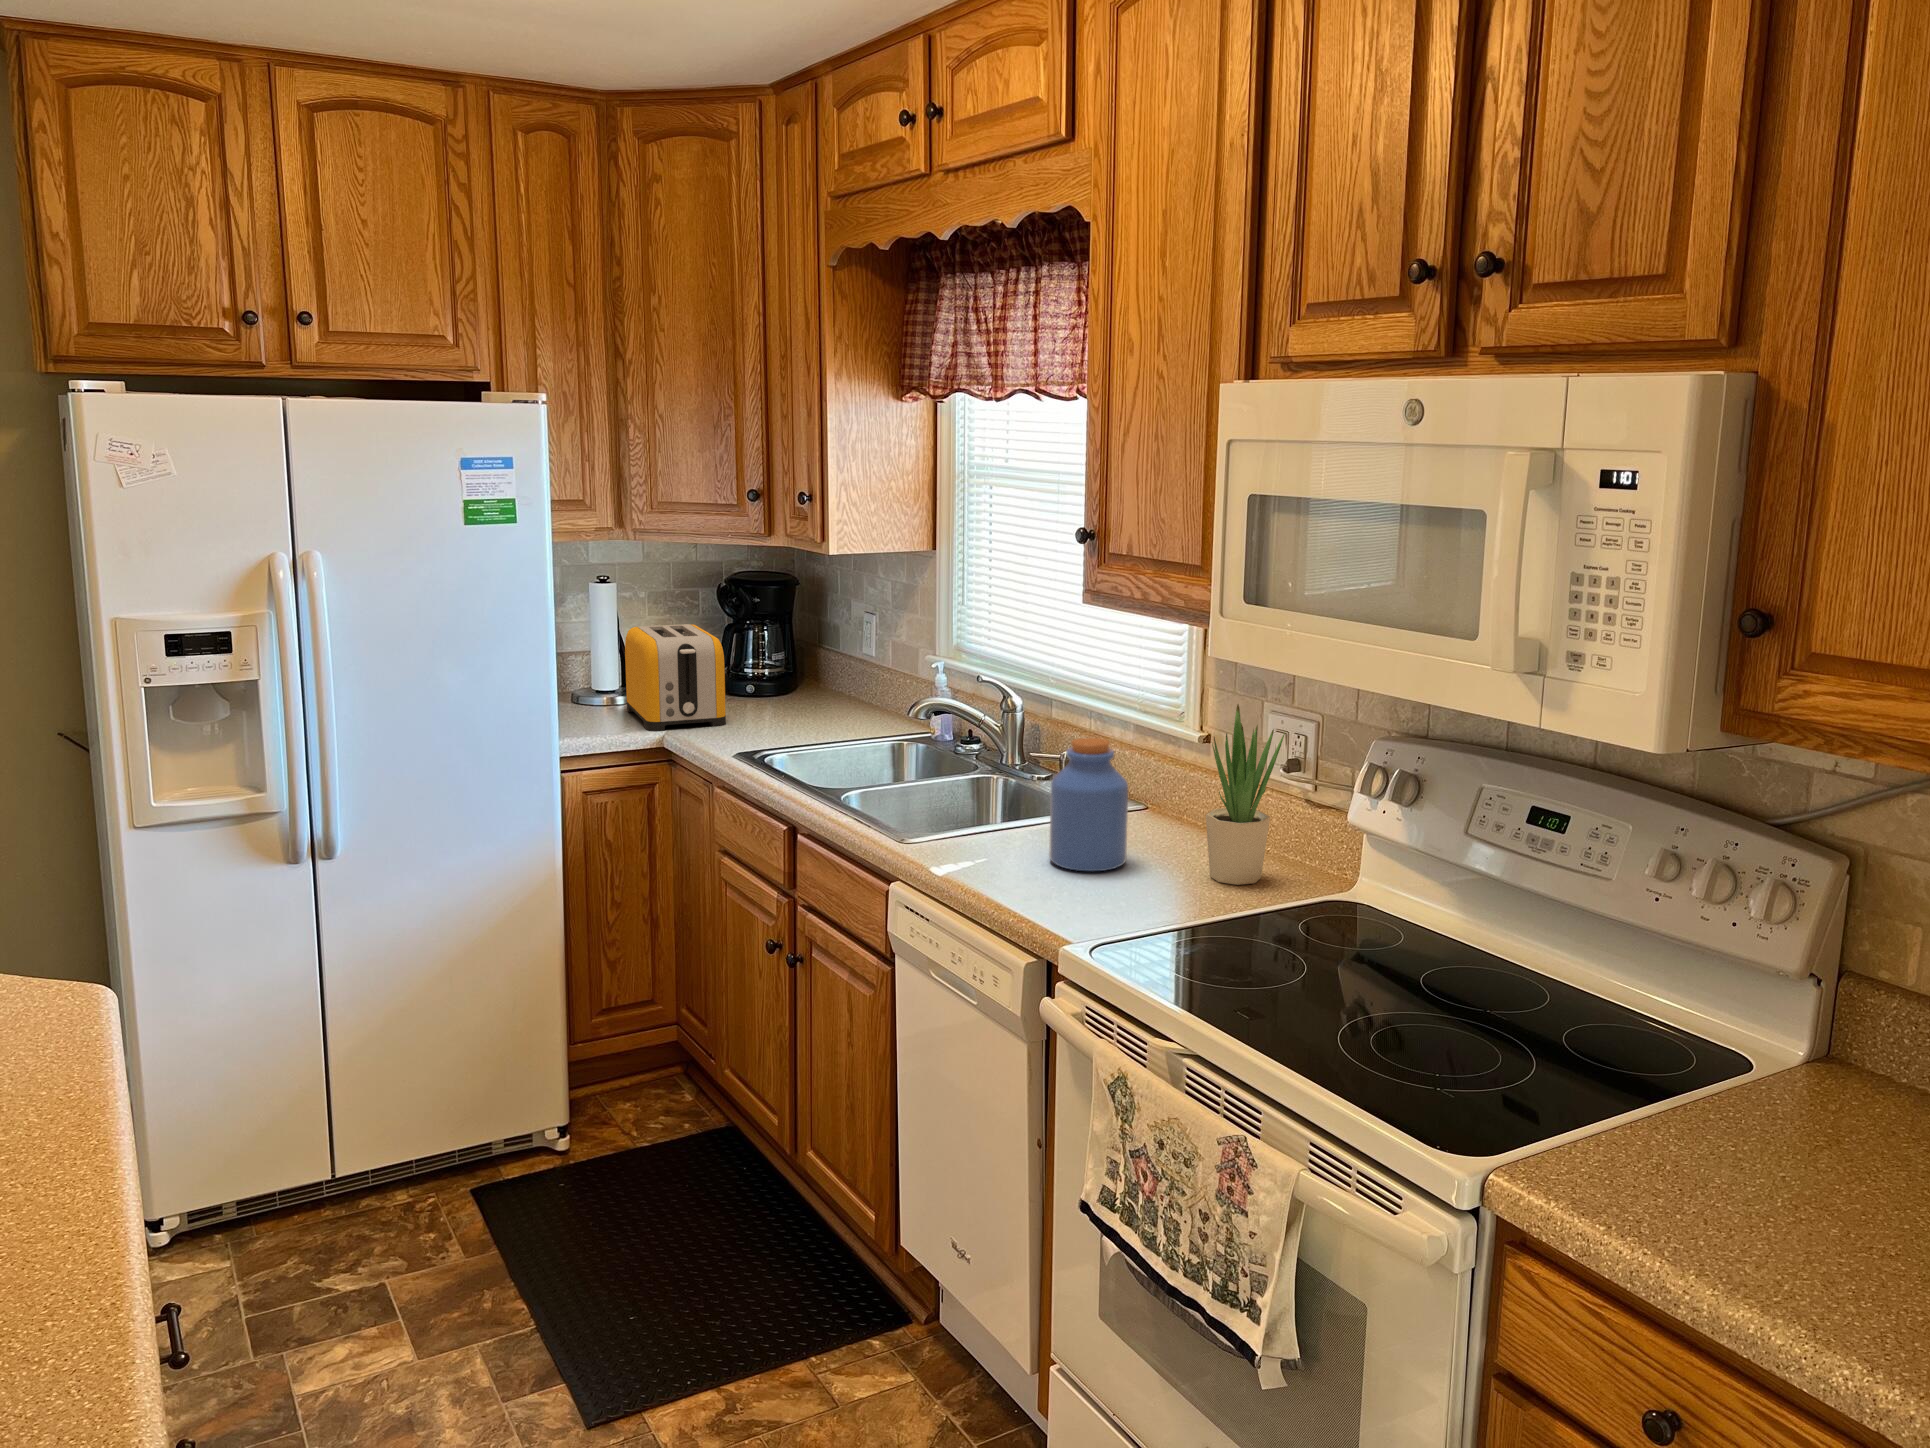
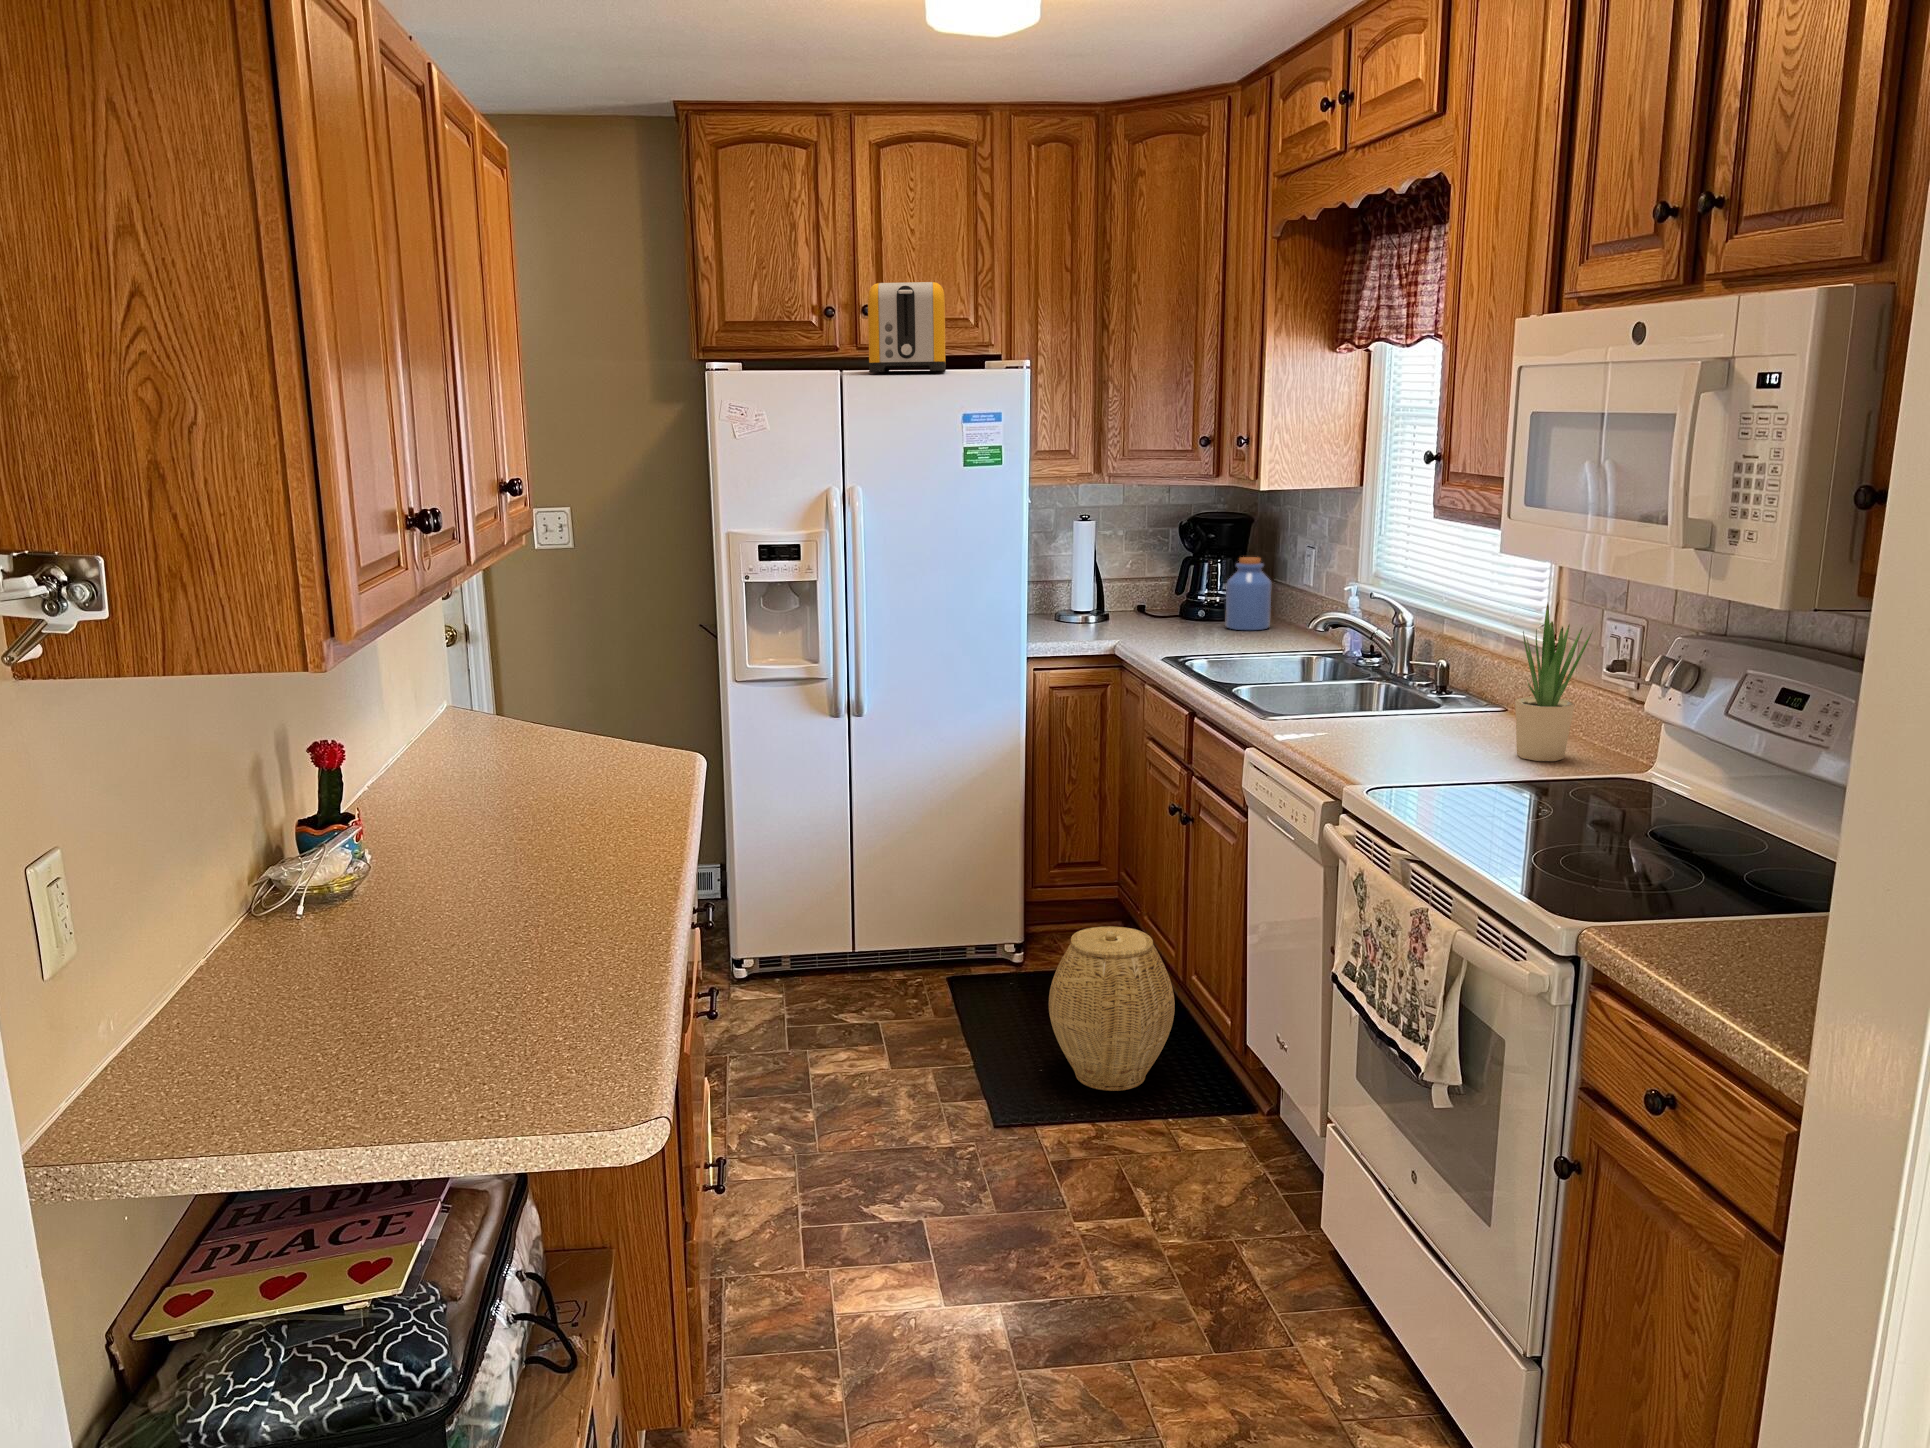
toaster: present [625,624,726,731] -> present [868,282,946,372]
jar: present [1049,738,1128,871] -> present [1226,557,1271,630]
woven basket: none [638,1111,799,1330] -> present [1049,927,1175,1091]

